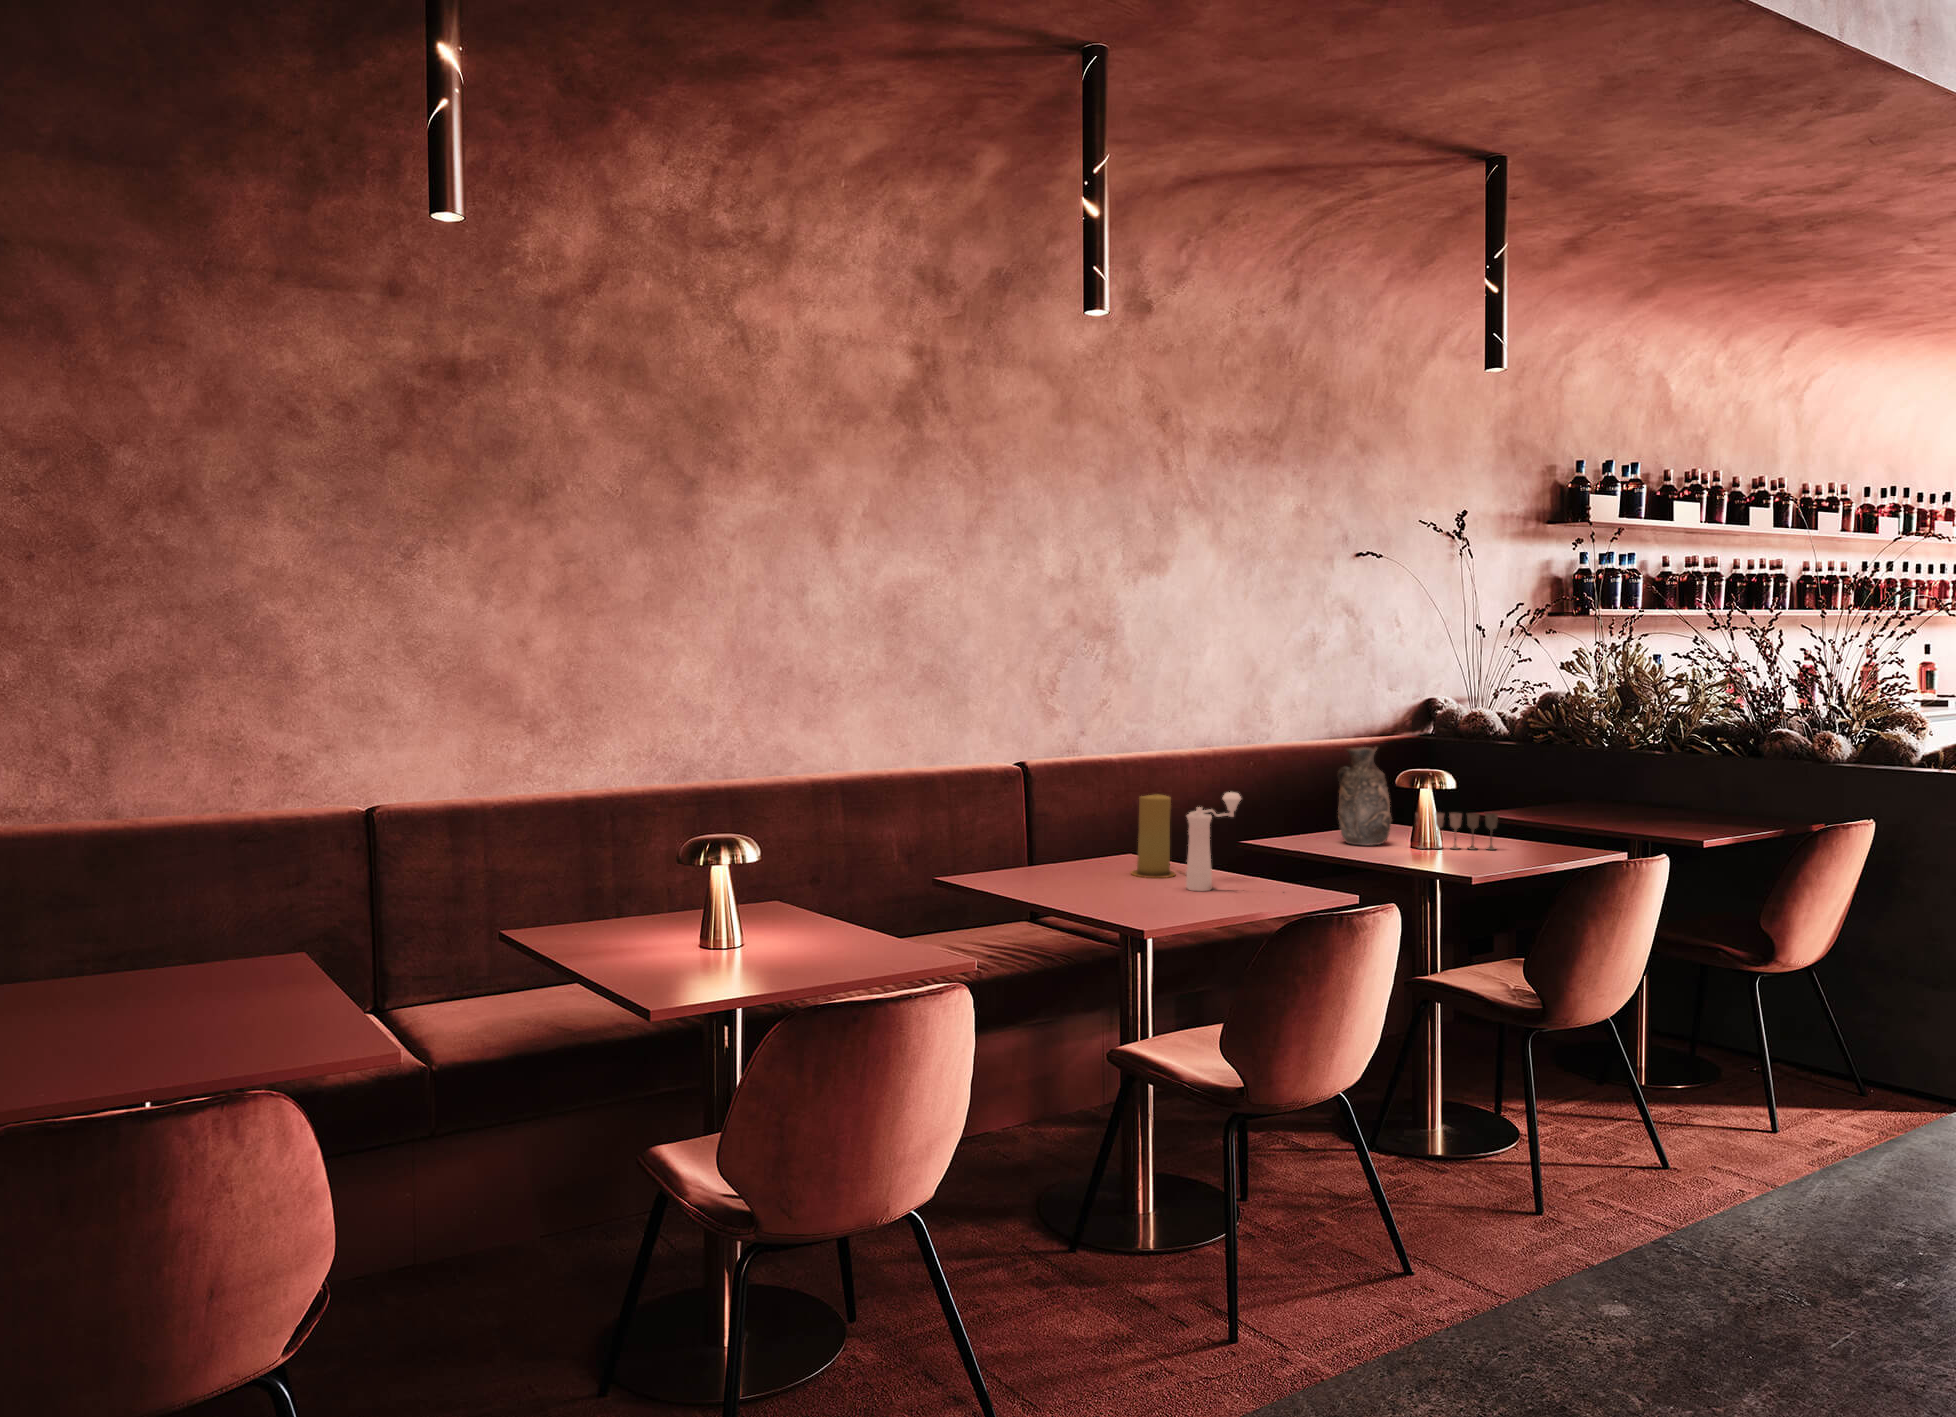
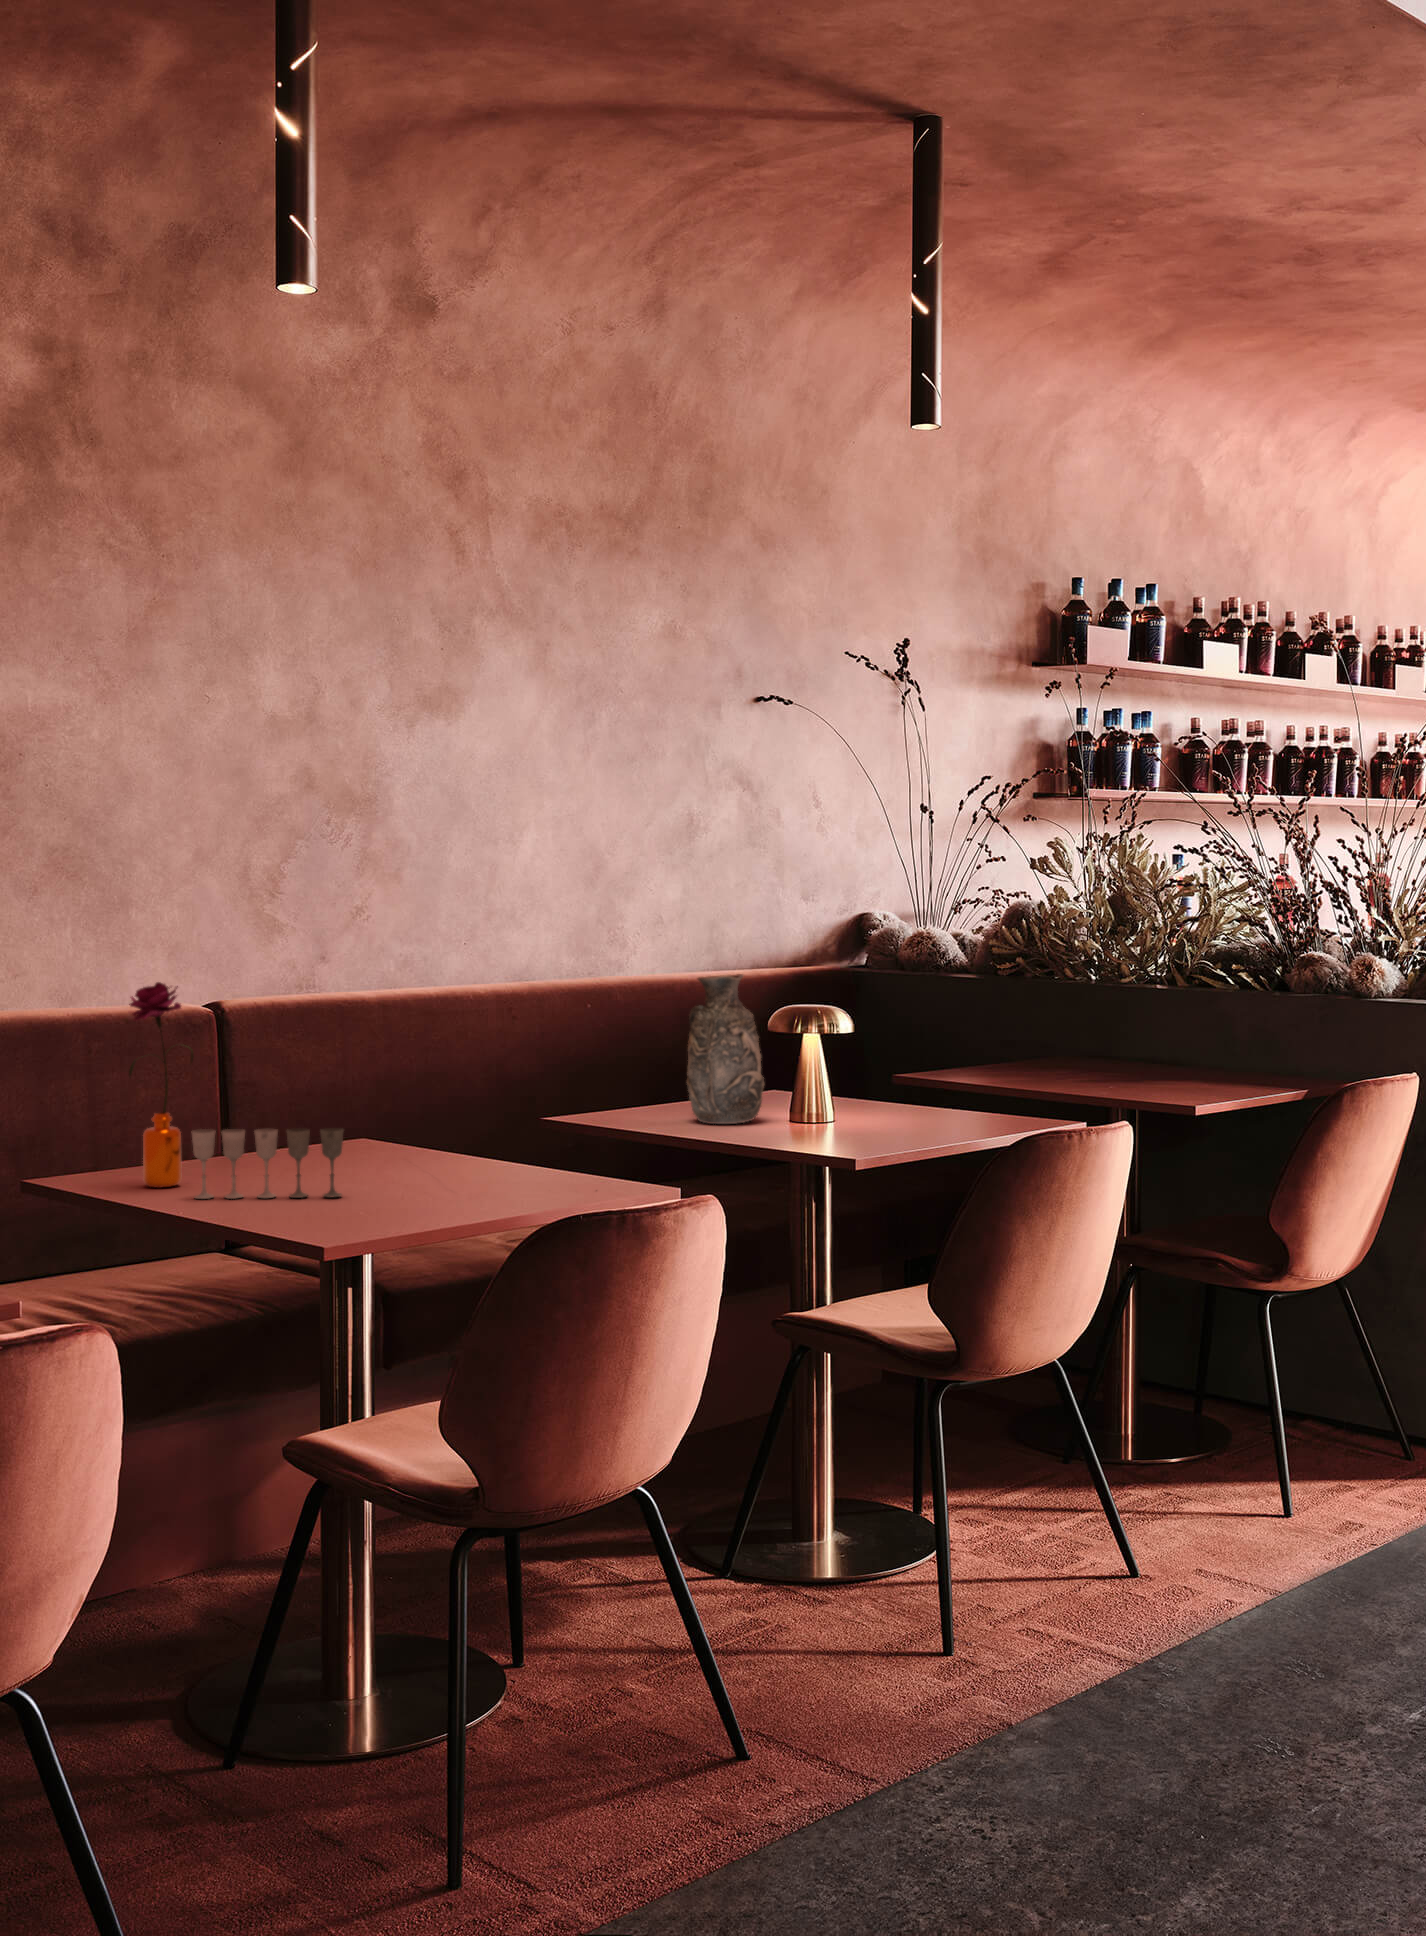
flower: none [1008,752,1047,877] -> present [129,982,193,1188]
pepper mill: present [1186,792,1241,891] -> none [413,1042,505,1200]
candle: present [1131,794,1175,878] -> none [339,1049,412,1182]
wine glass: present [1416,812,1498,850] -> present [192,1128,344,1199]

